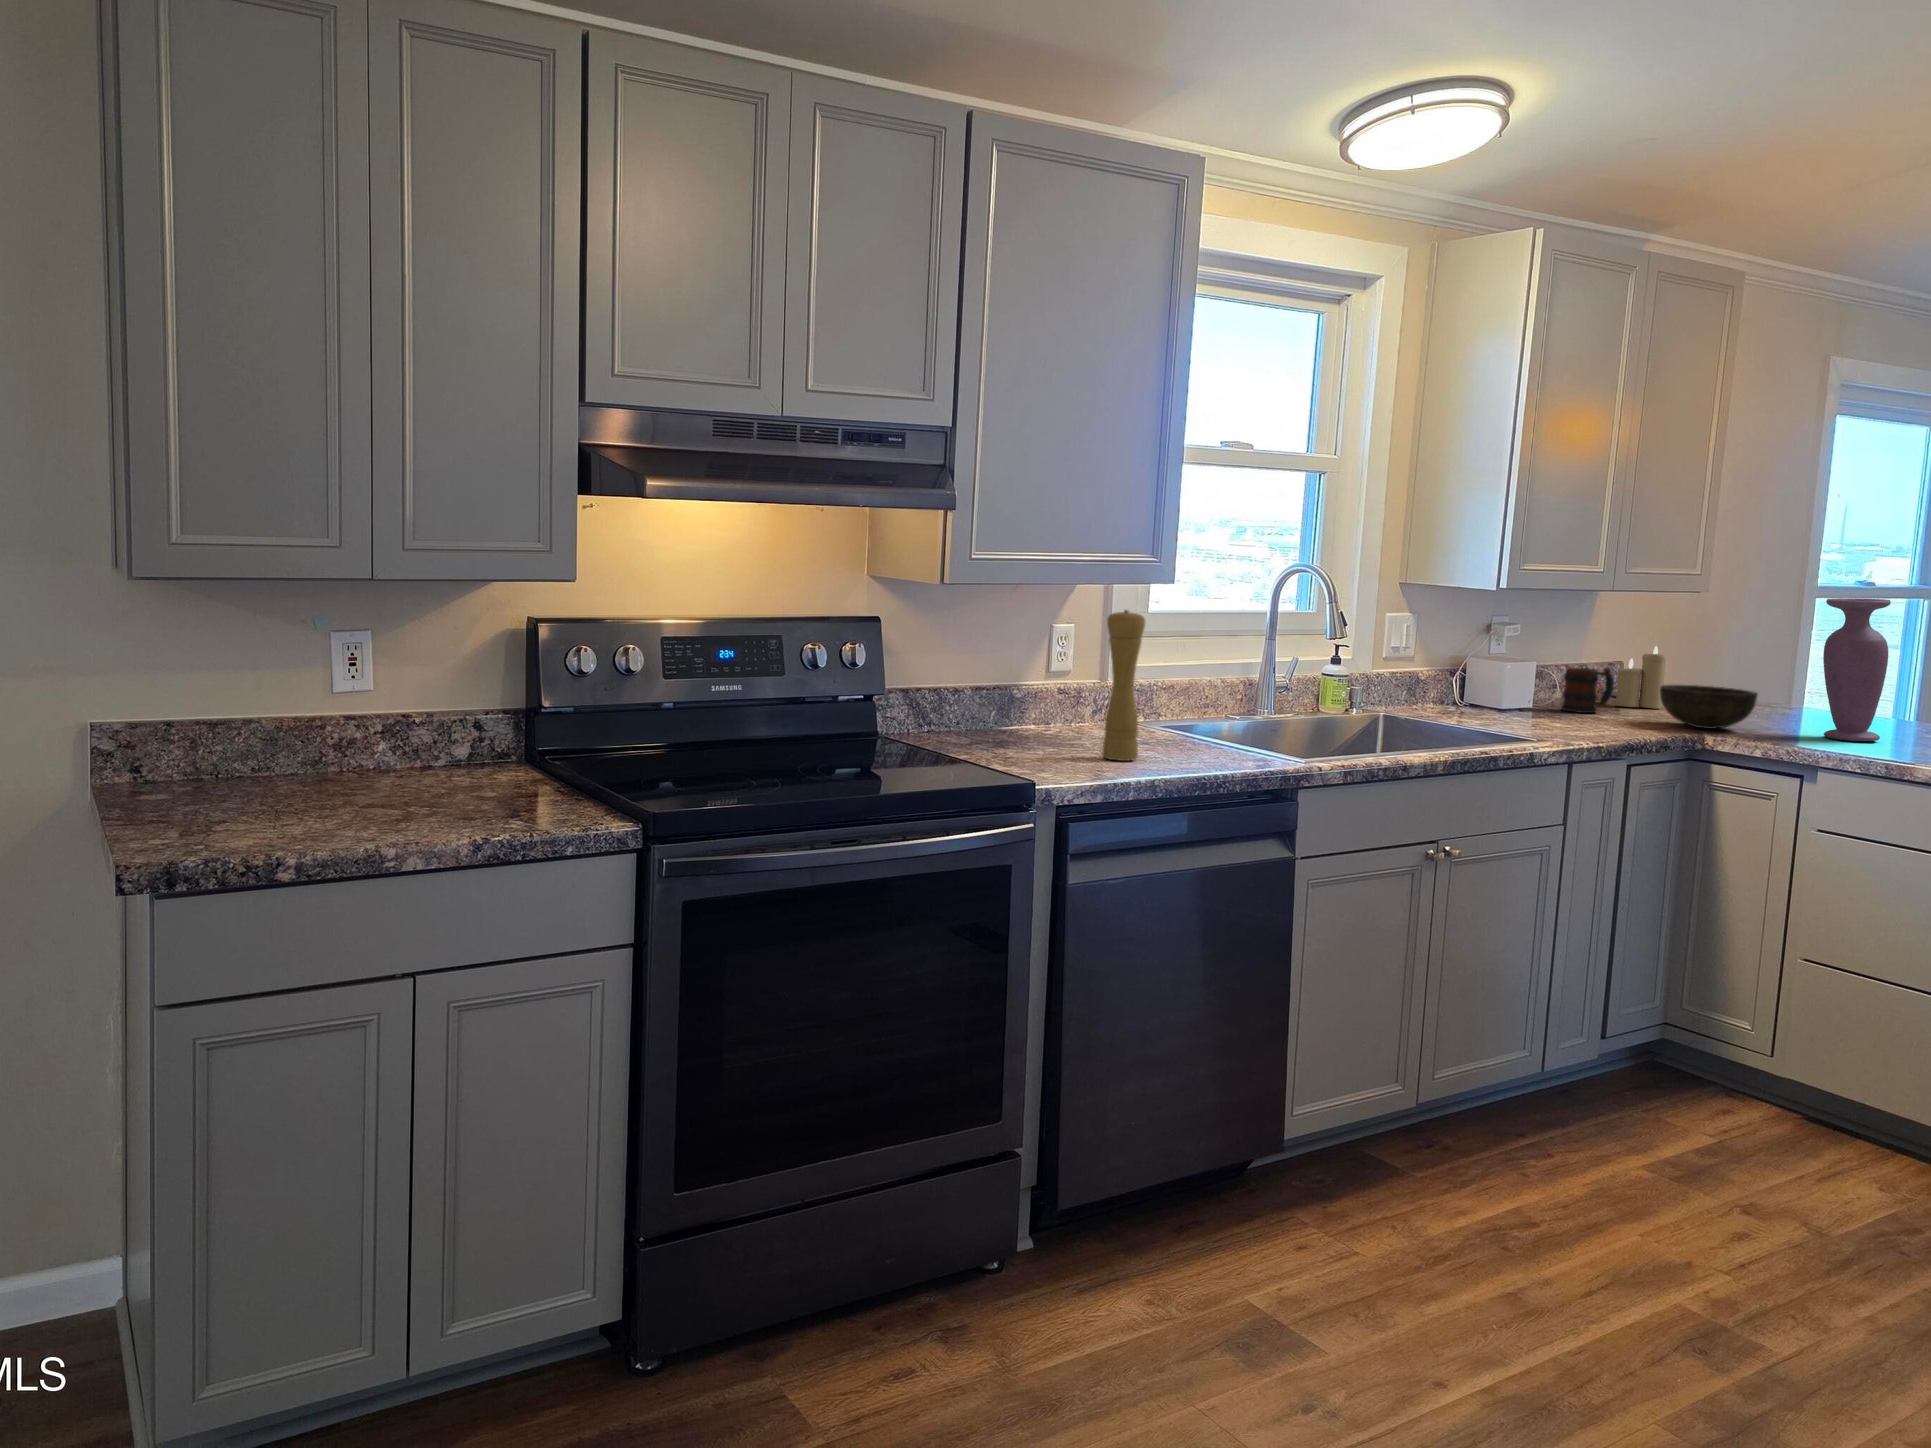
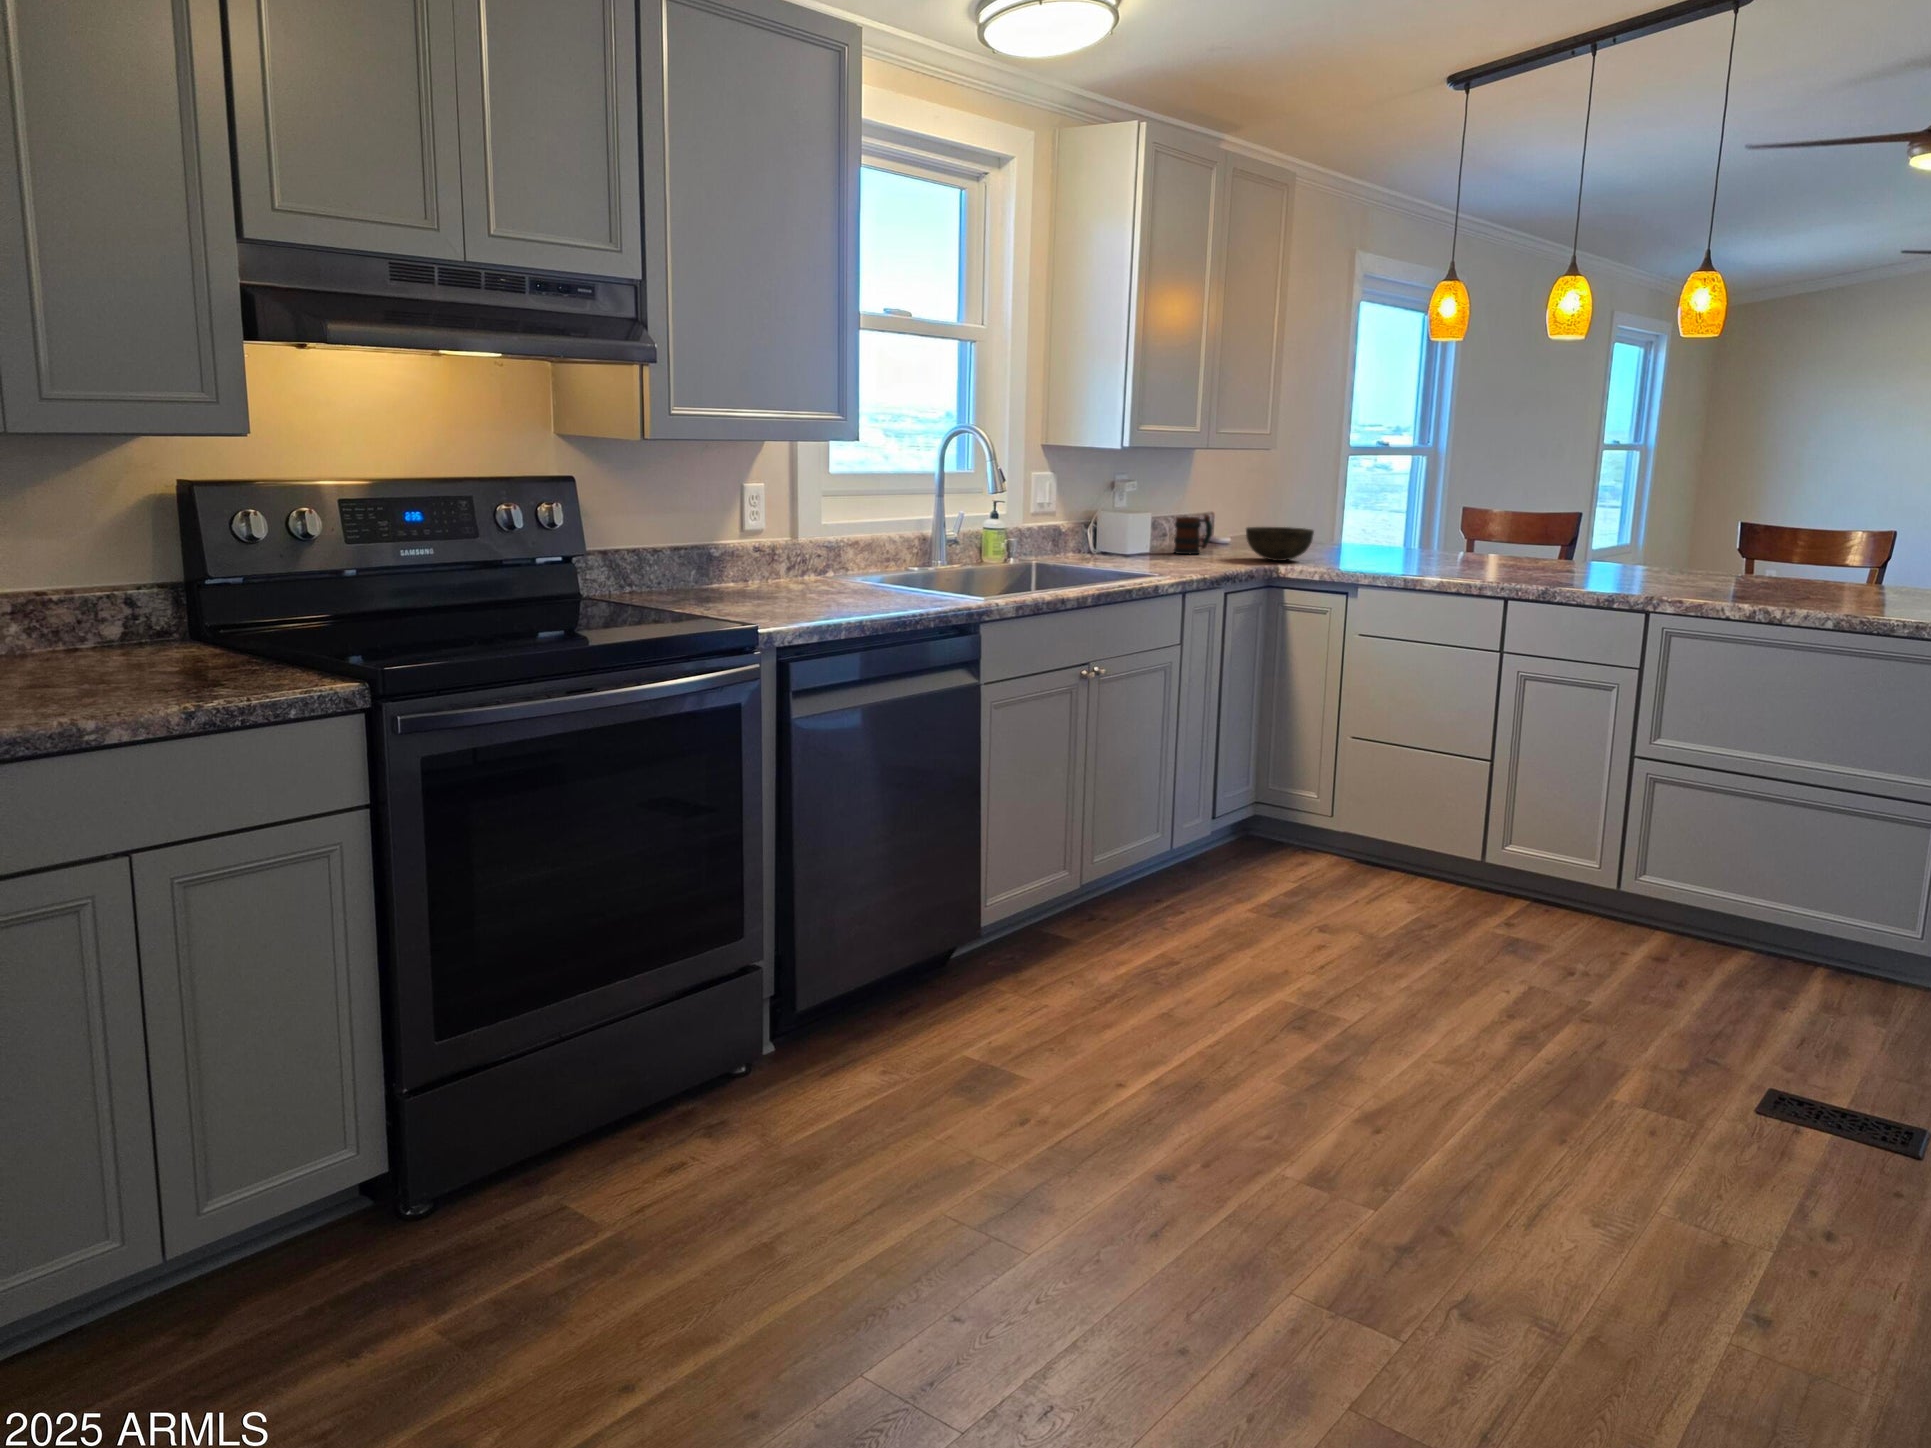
vase: present [1823,598,1891,741] -> none [1358,452,1401,564]
pepper mill: present [1103,610,1146,761] -> none [805,465,840,605]
candle: present [1616,646,1666,709] -> none [1213,497,1249,549]

